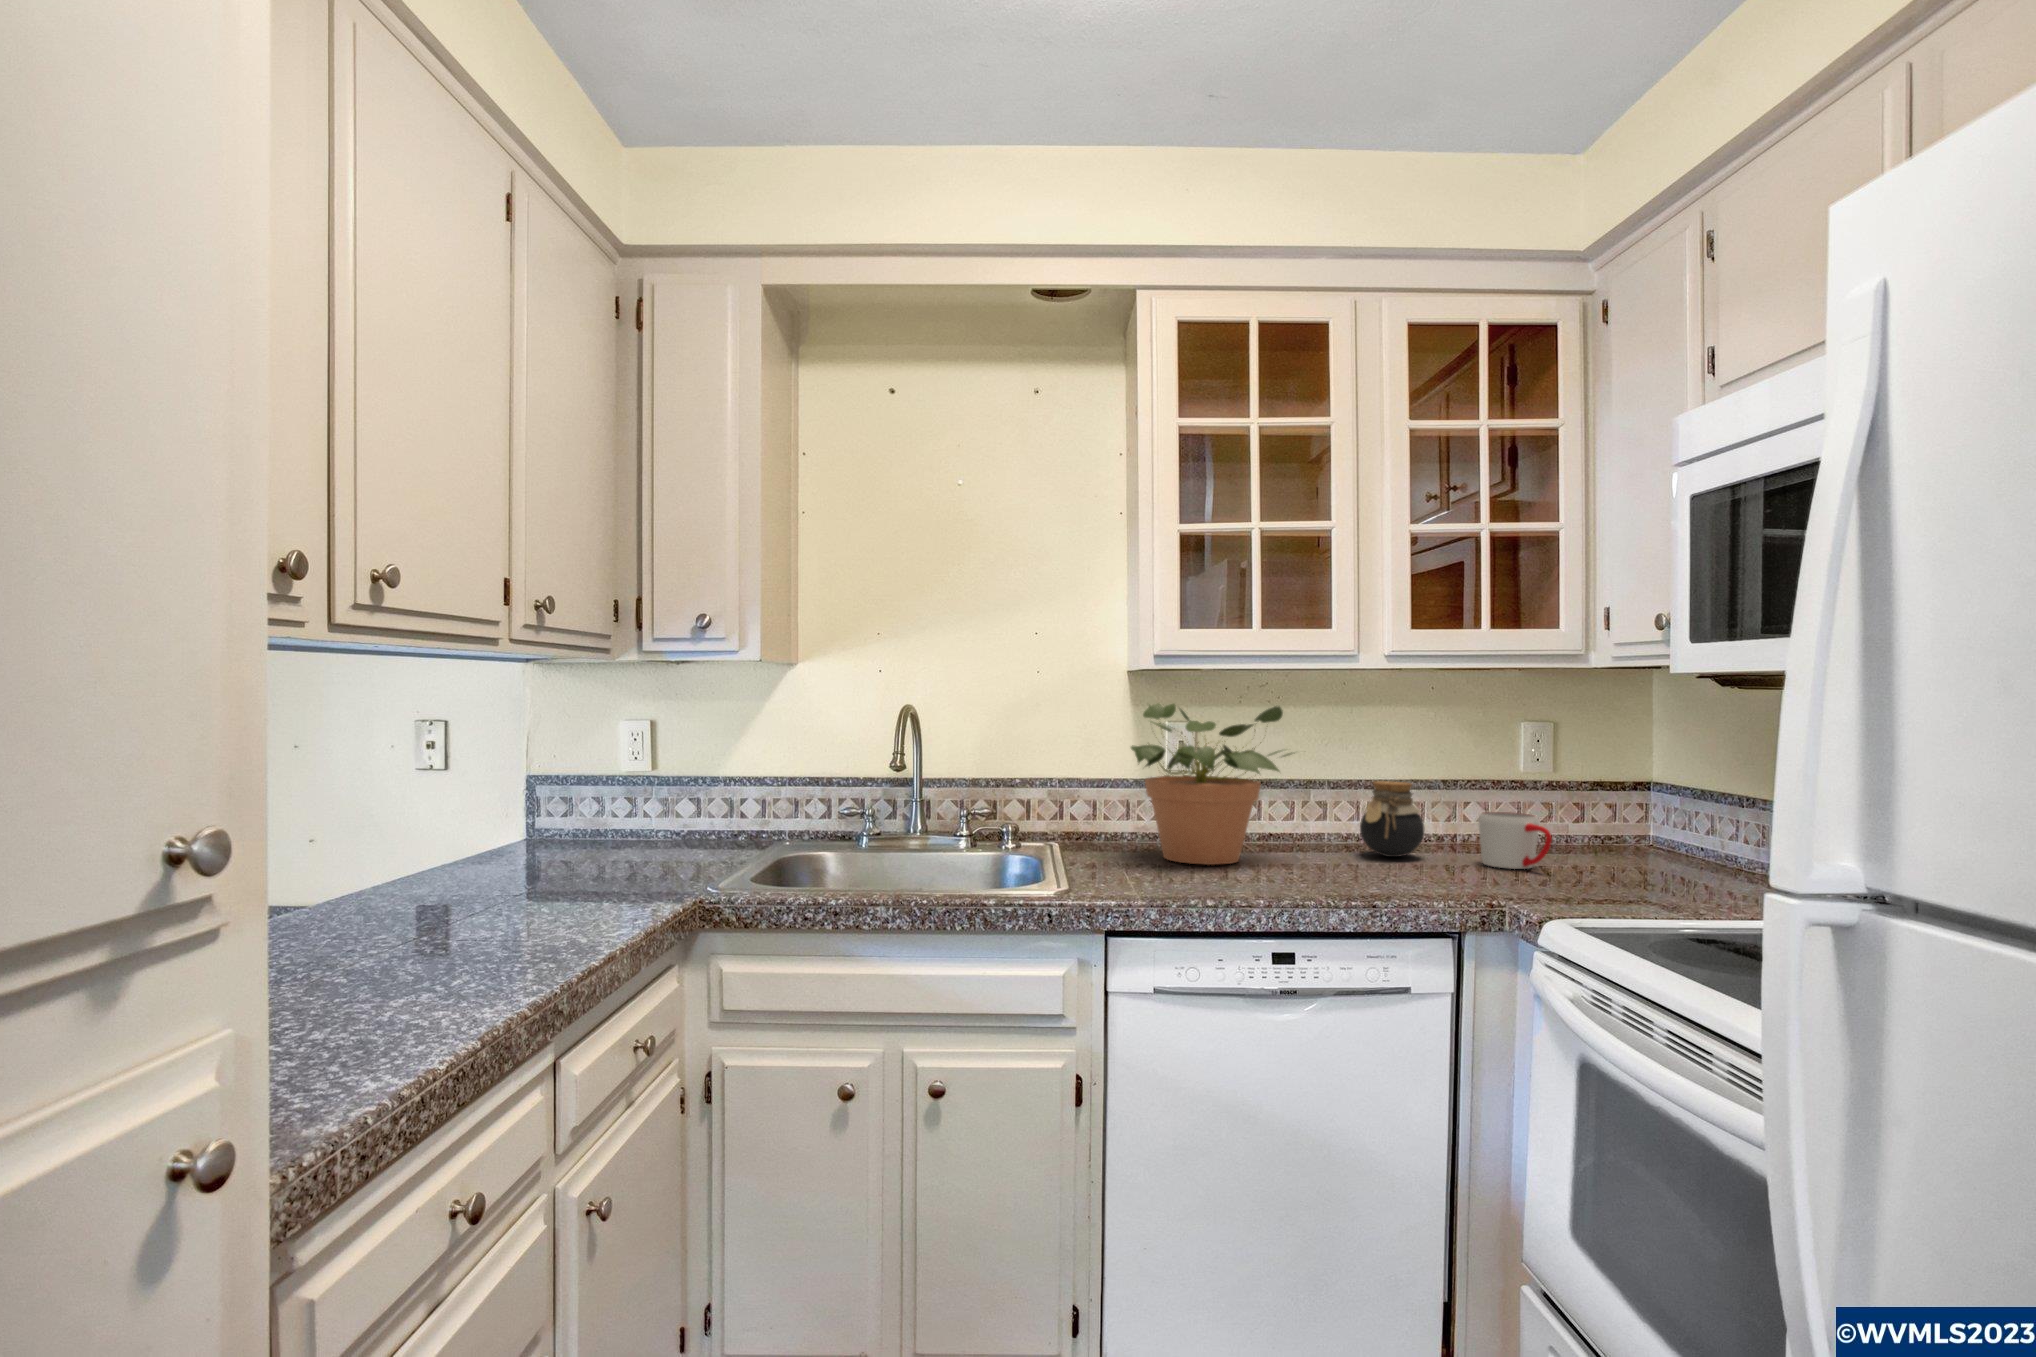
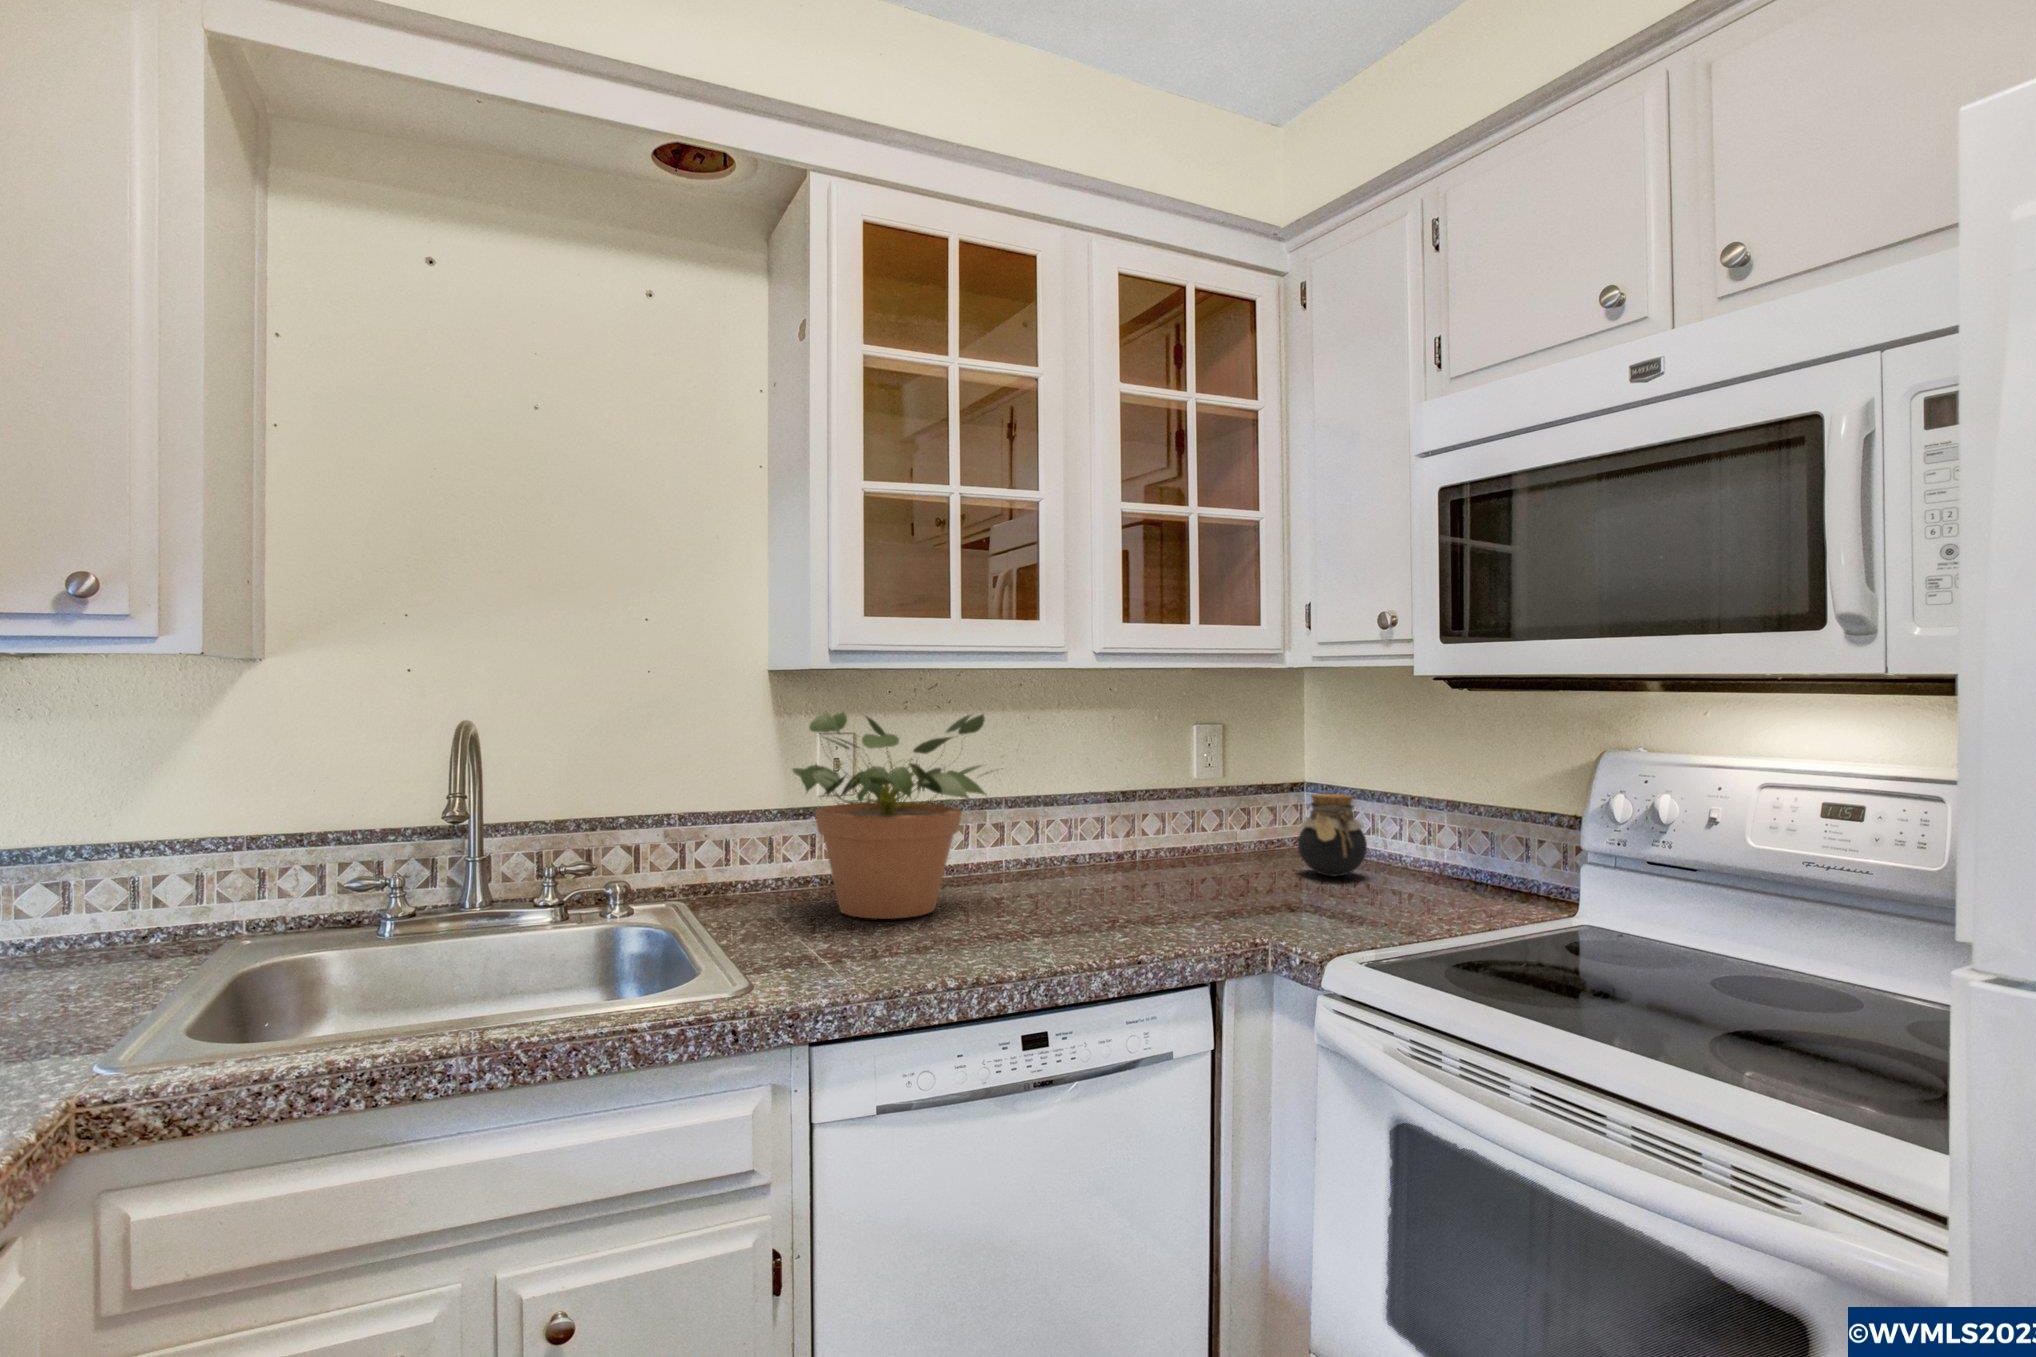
jar: present [1360,781,1425,857] -> present [1298,794,1367,877]
mug: present [1478,812,1552,869] -> none [1182,825,1265,889]

